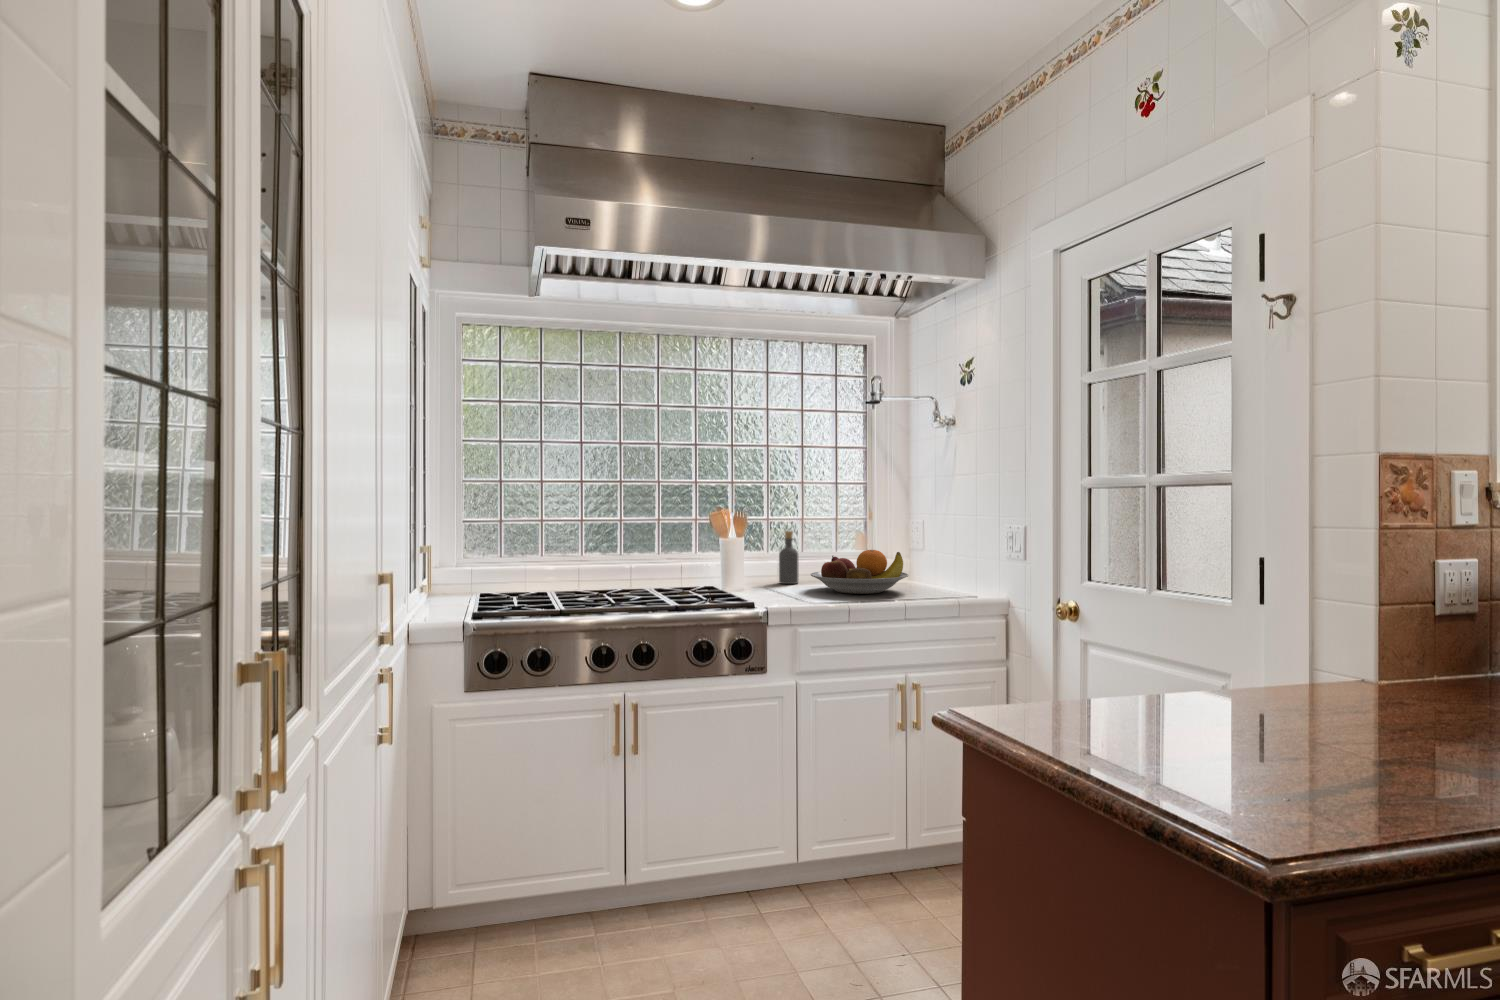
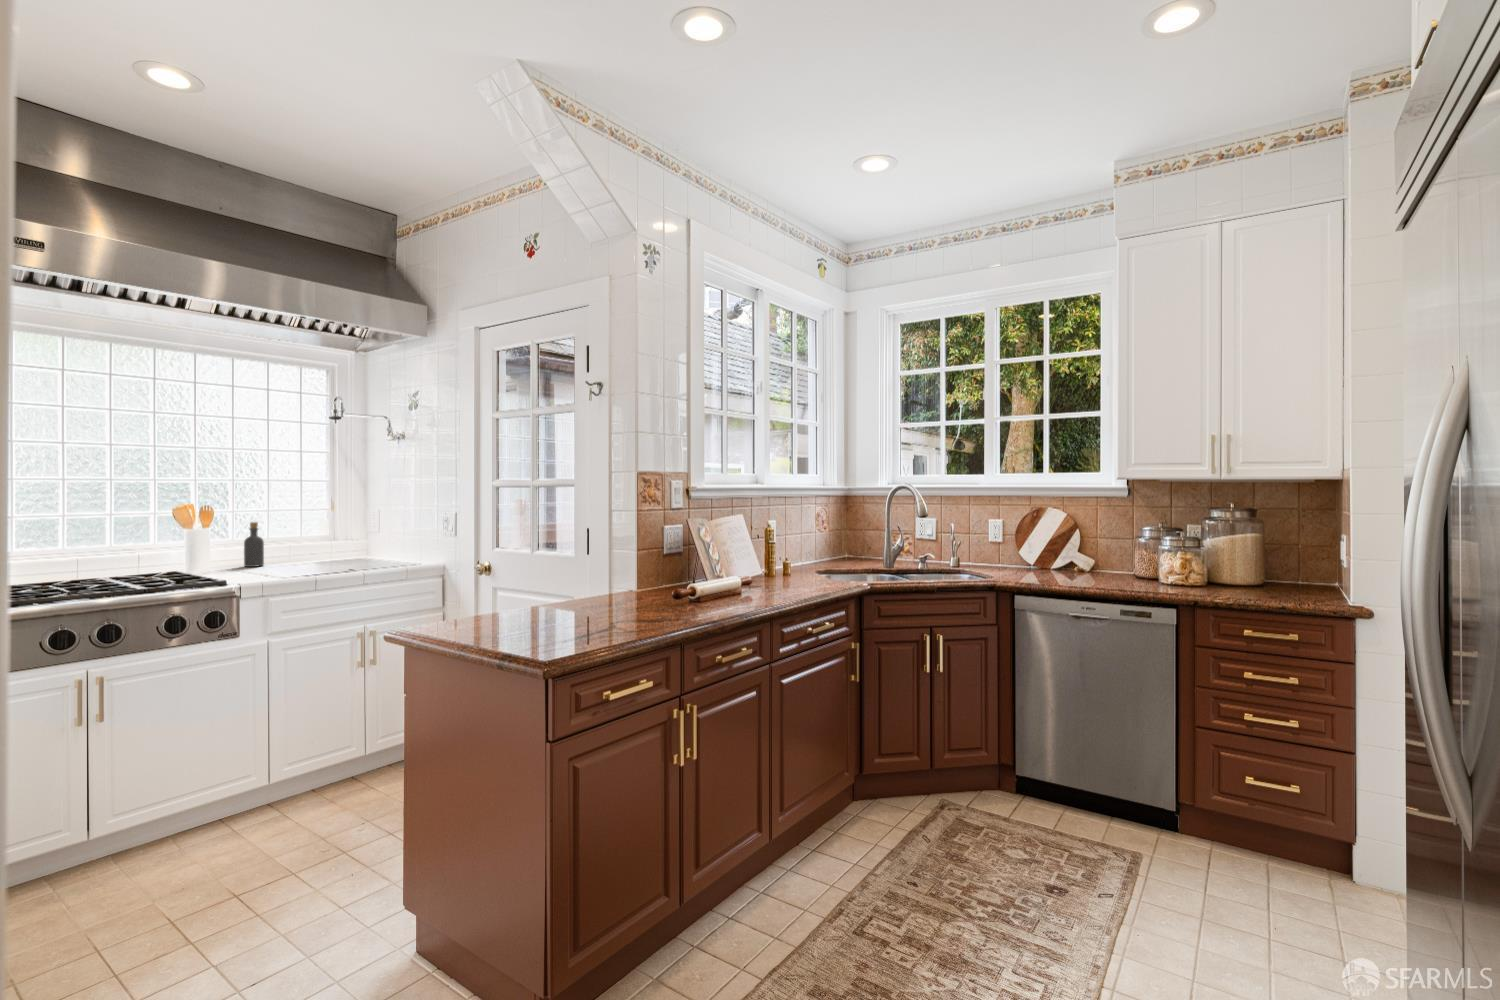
fruit bowl: present [811,550,909,594] -> none [277,535,366,570]

